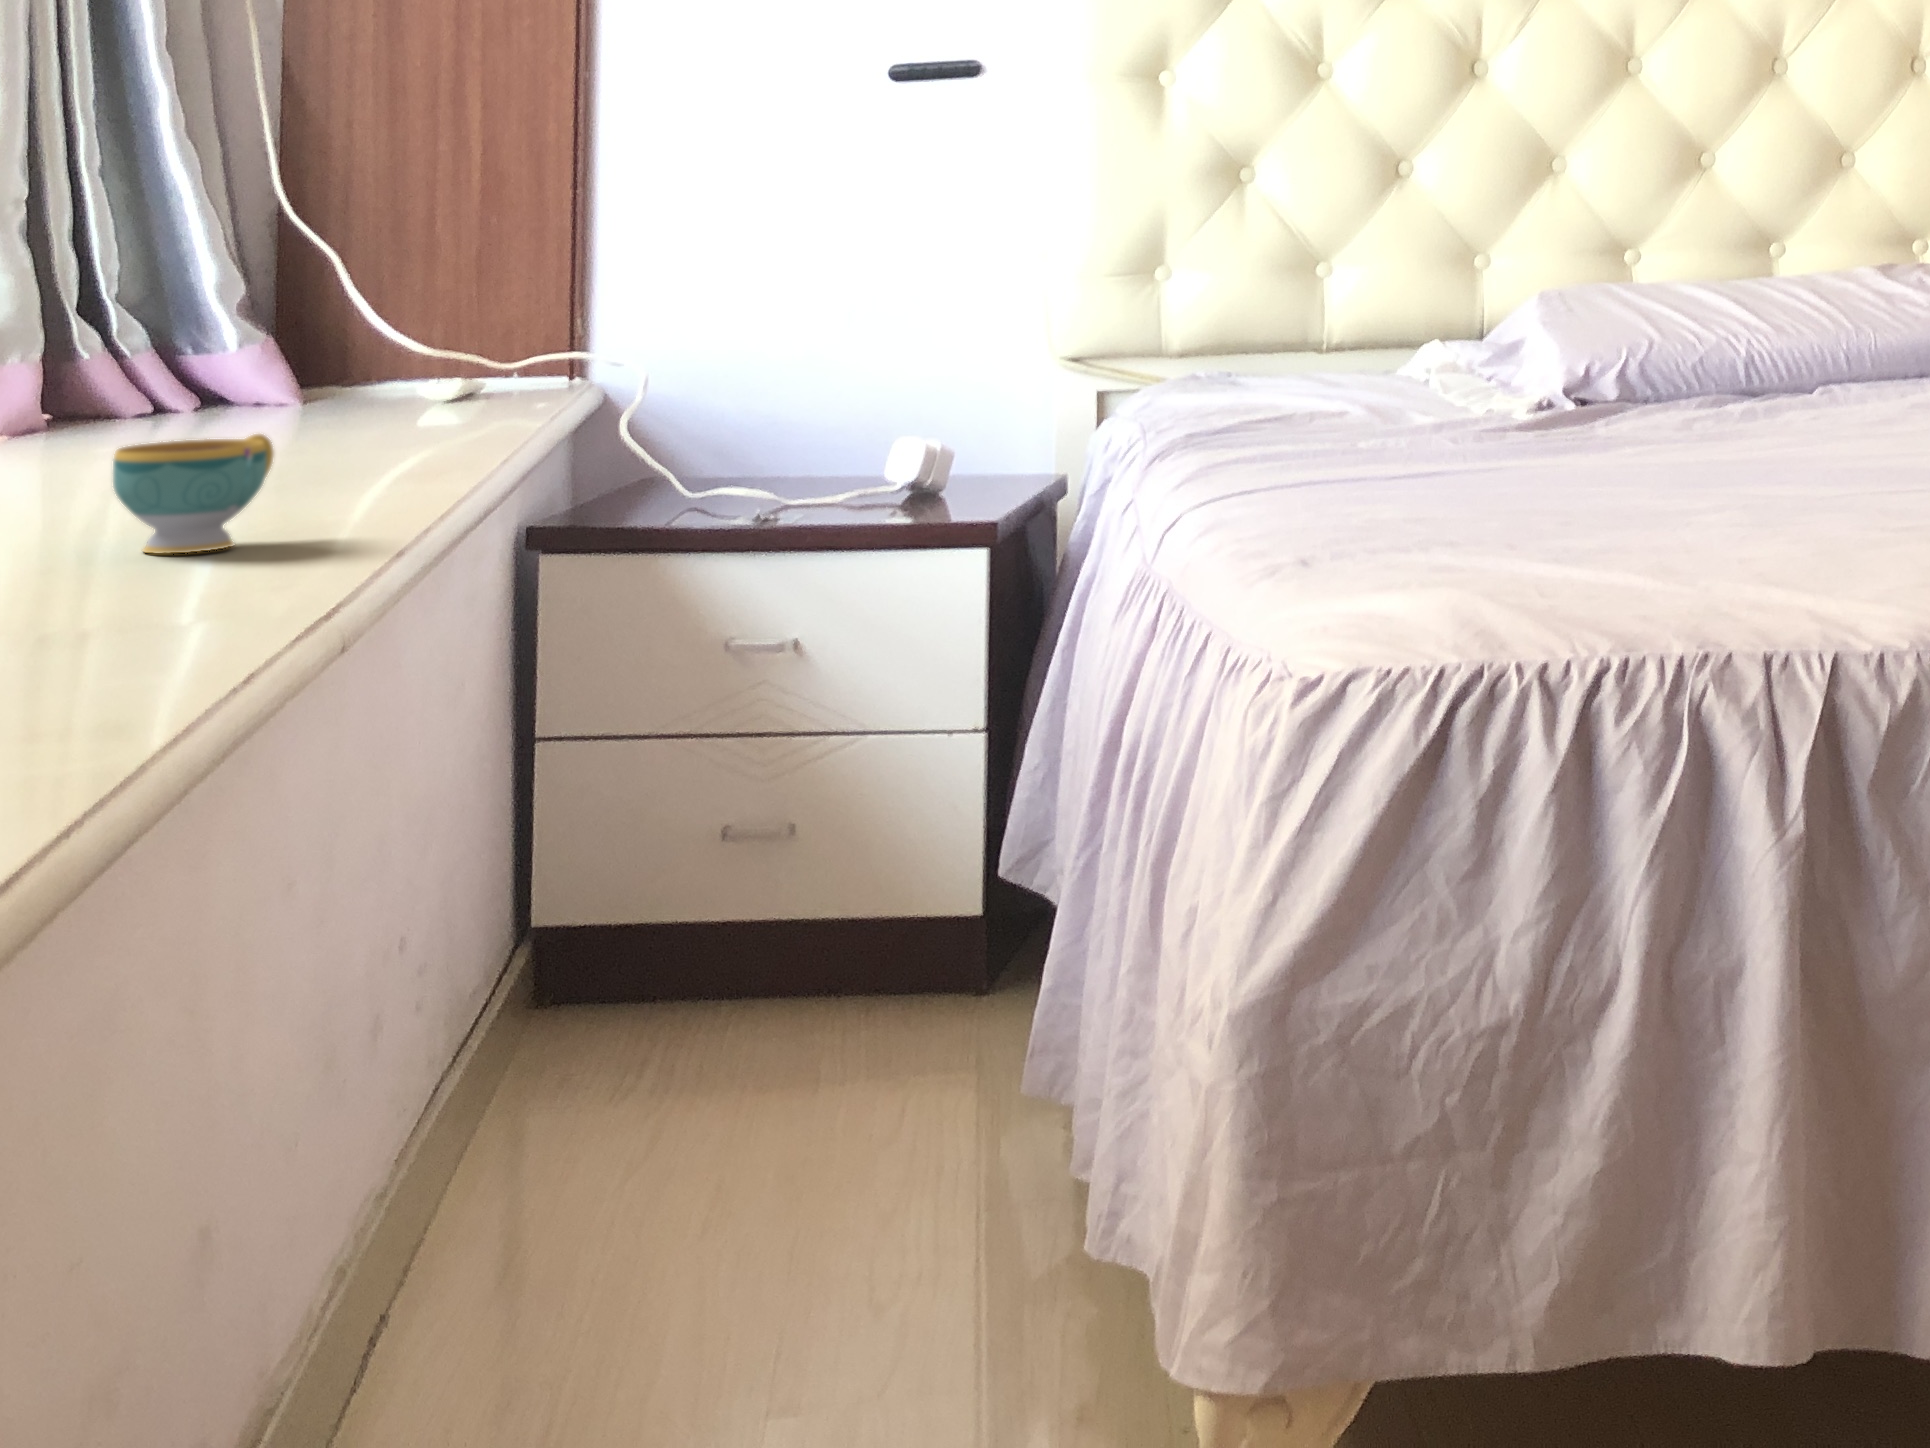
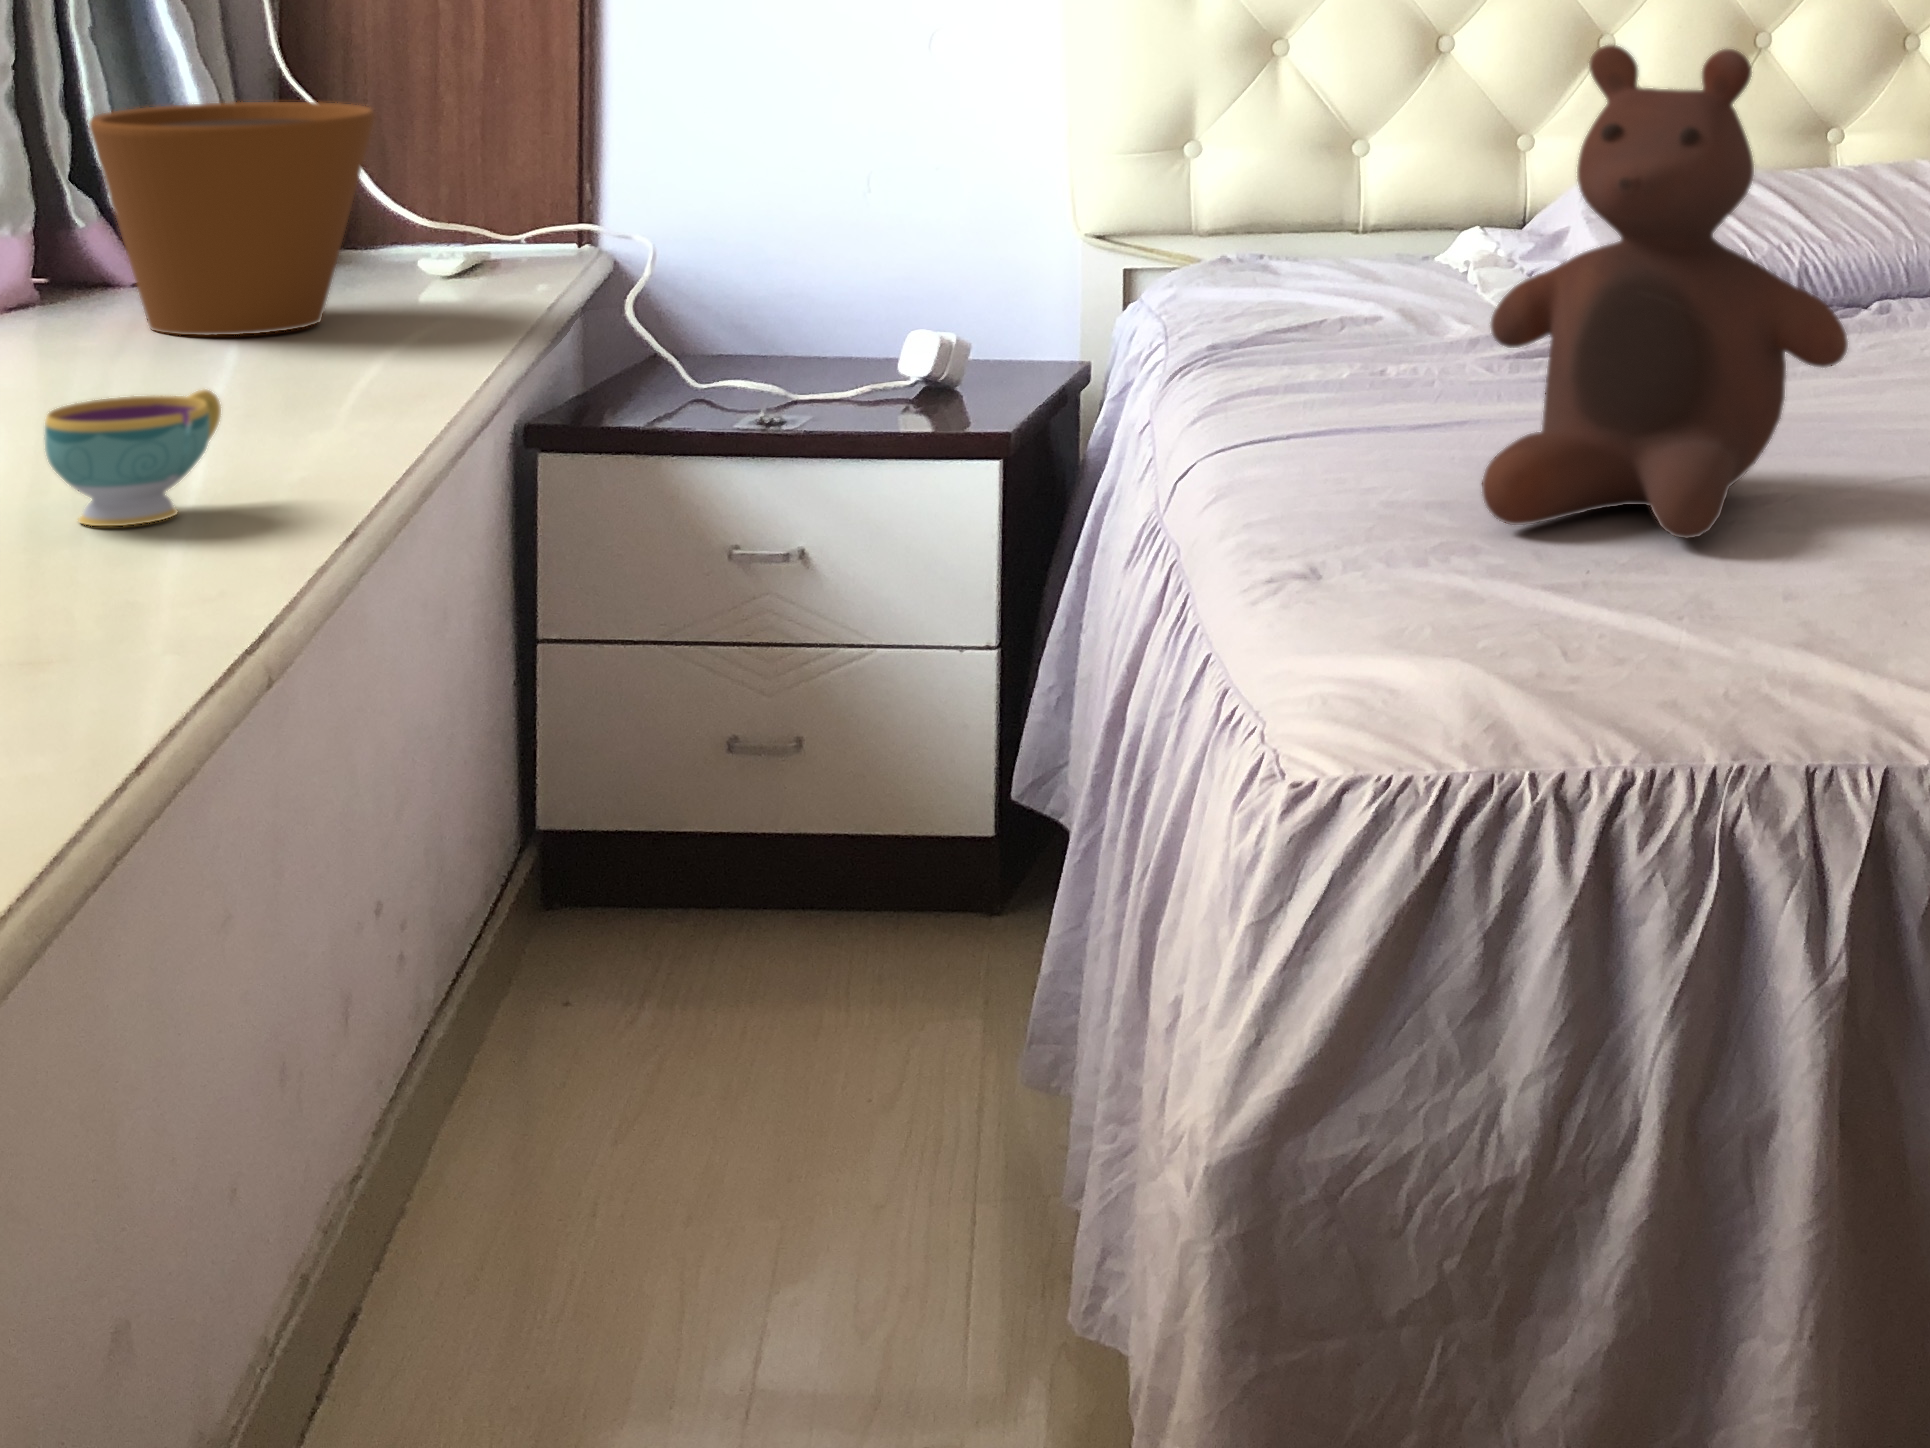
stuffed bear: none [1460,88,1792,523] -> present [1482,45,1848,538]
flower pot: none [112,229,385,443] -> present [89,102,375,335]

